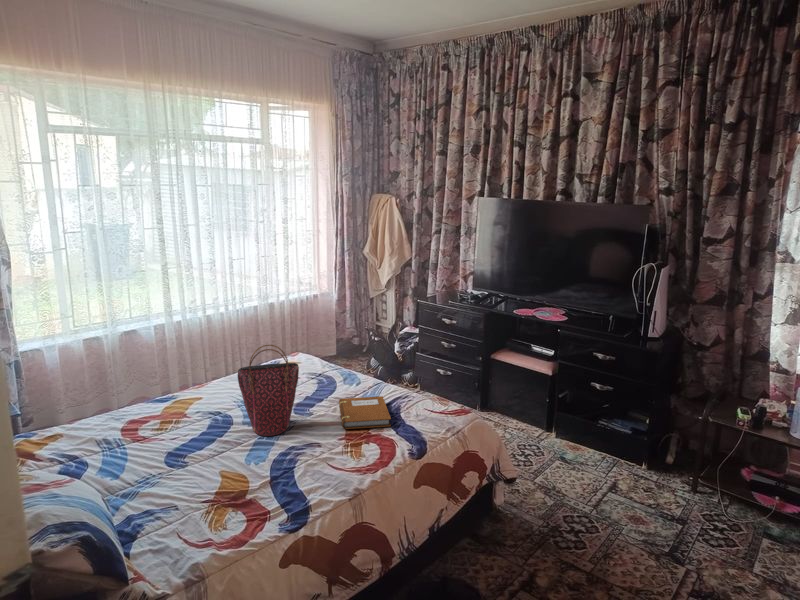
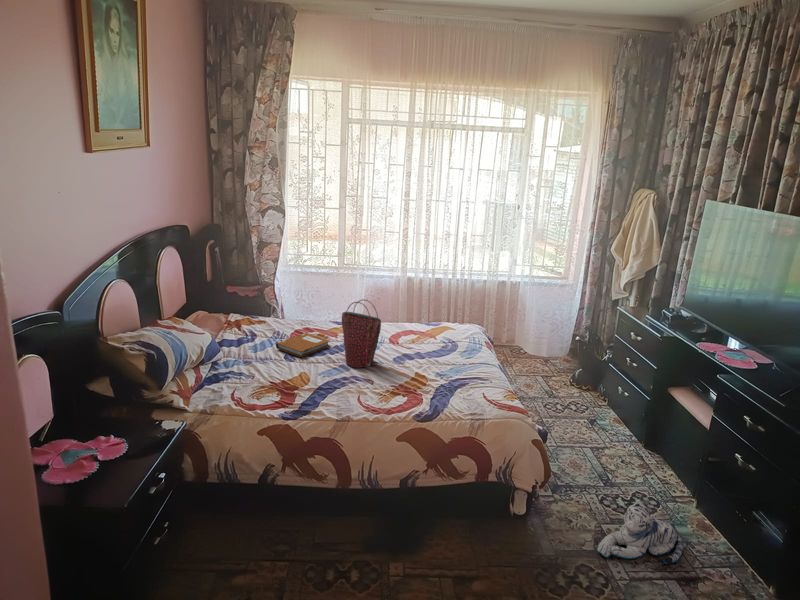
notebook: present [339,396,391,429] -> present [276,333,330,357]
plush toy: none [552,448,599,505] -> present [597,503,683,564]

